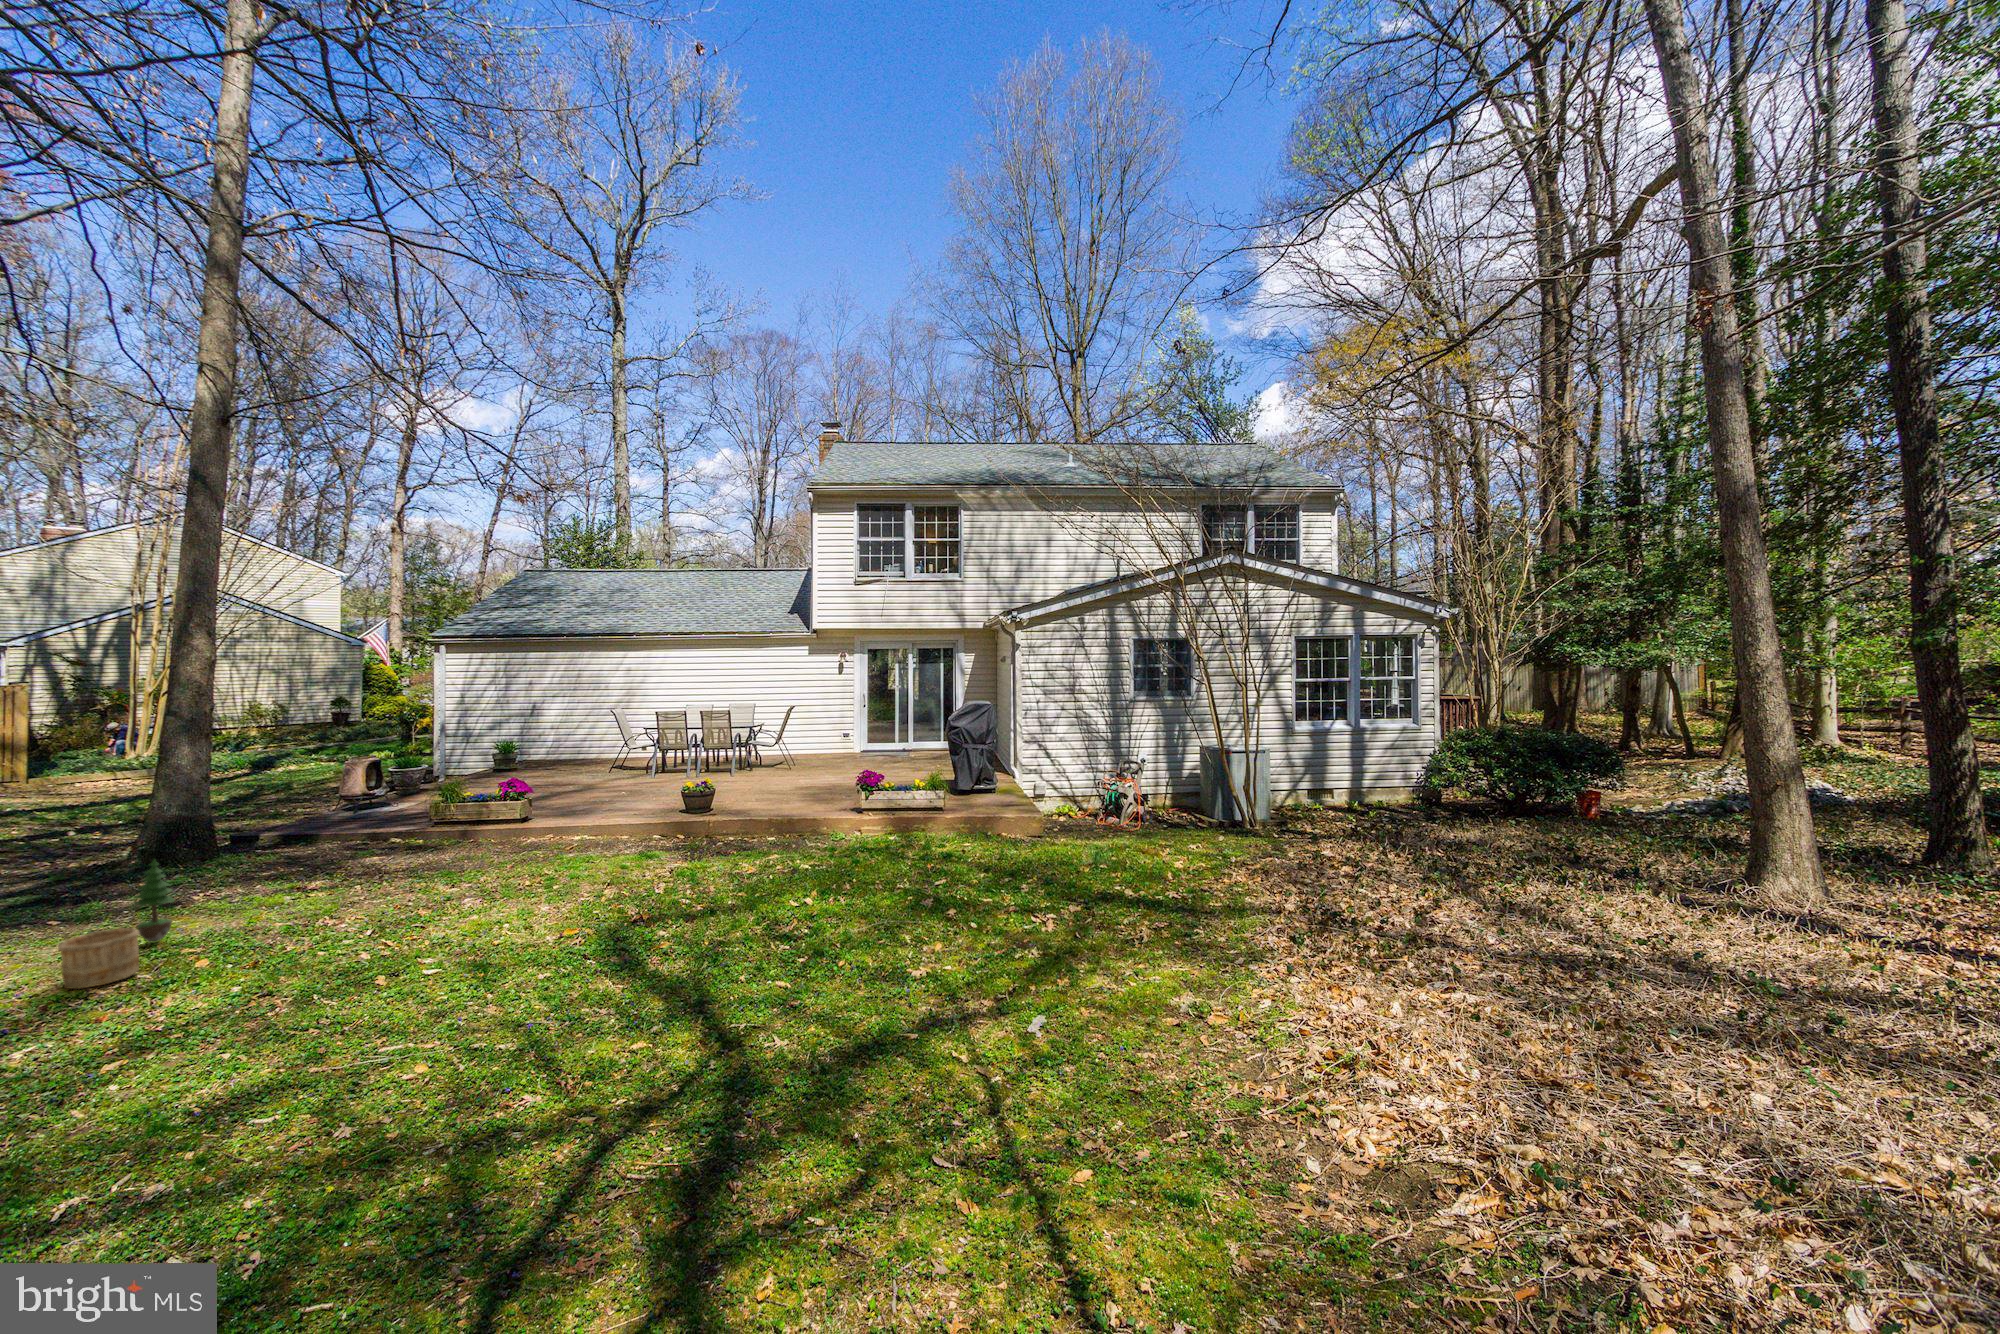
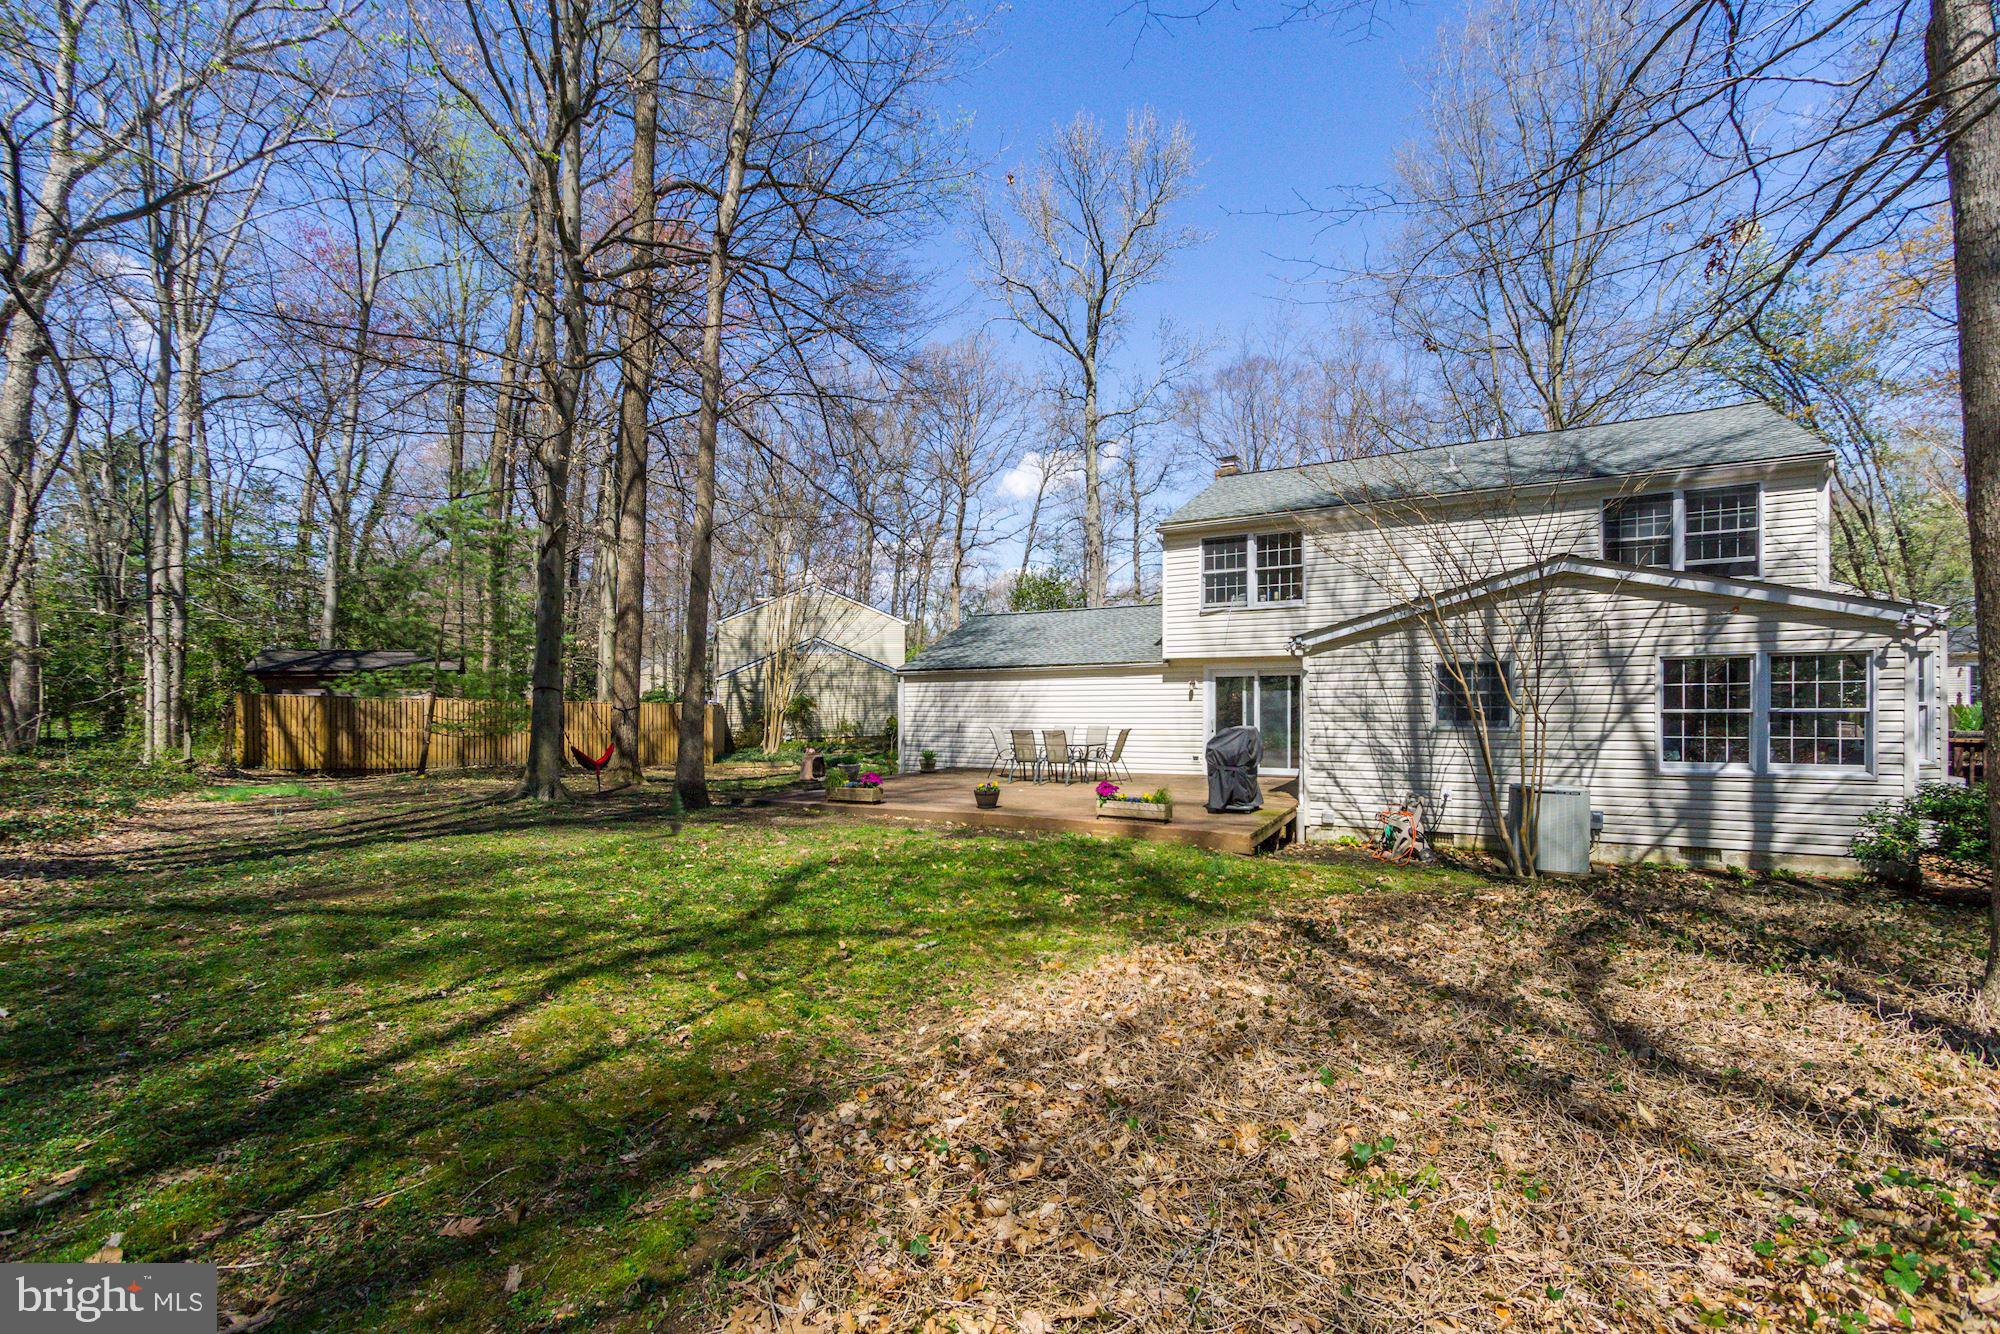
wooden bucket: present [58,928,140,989] -> none [629,820,660,847]

